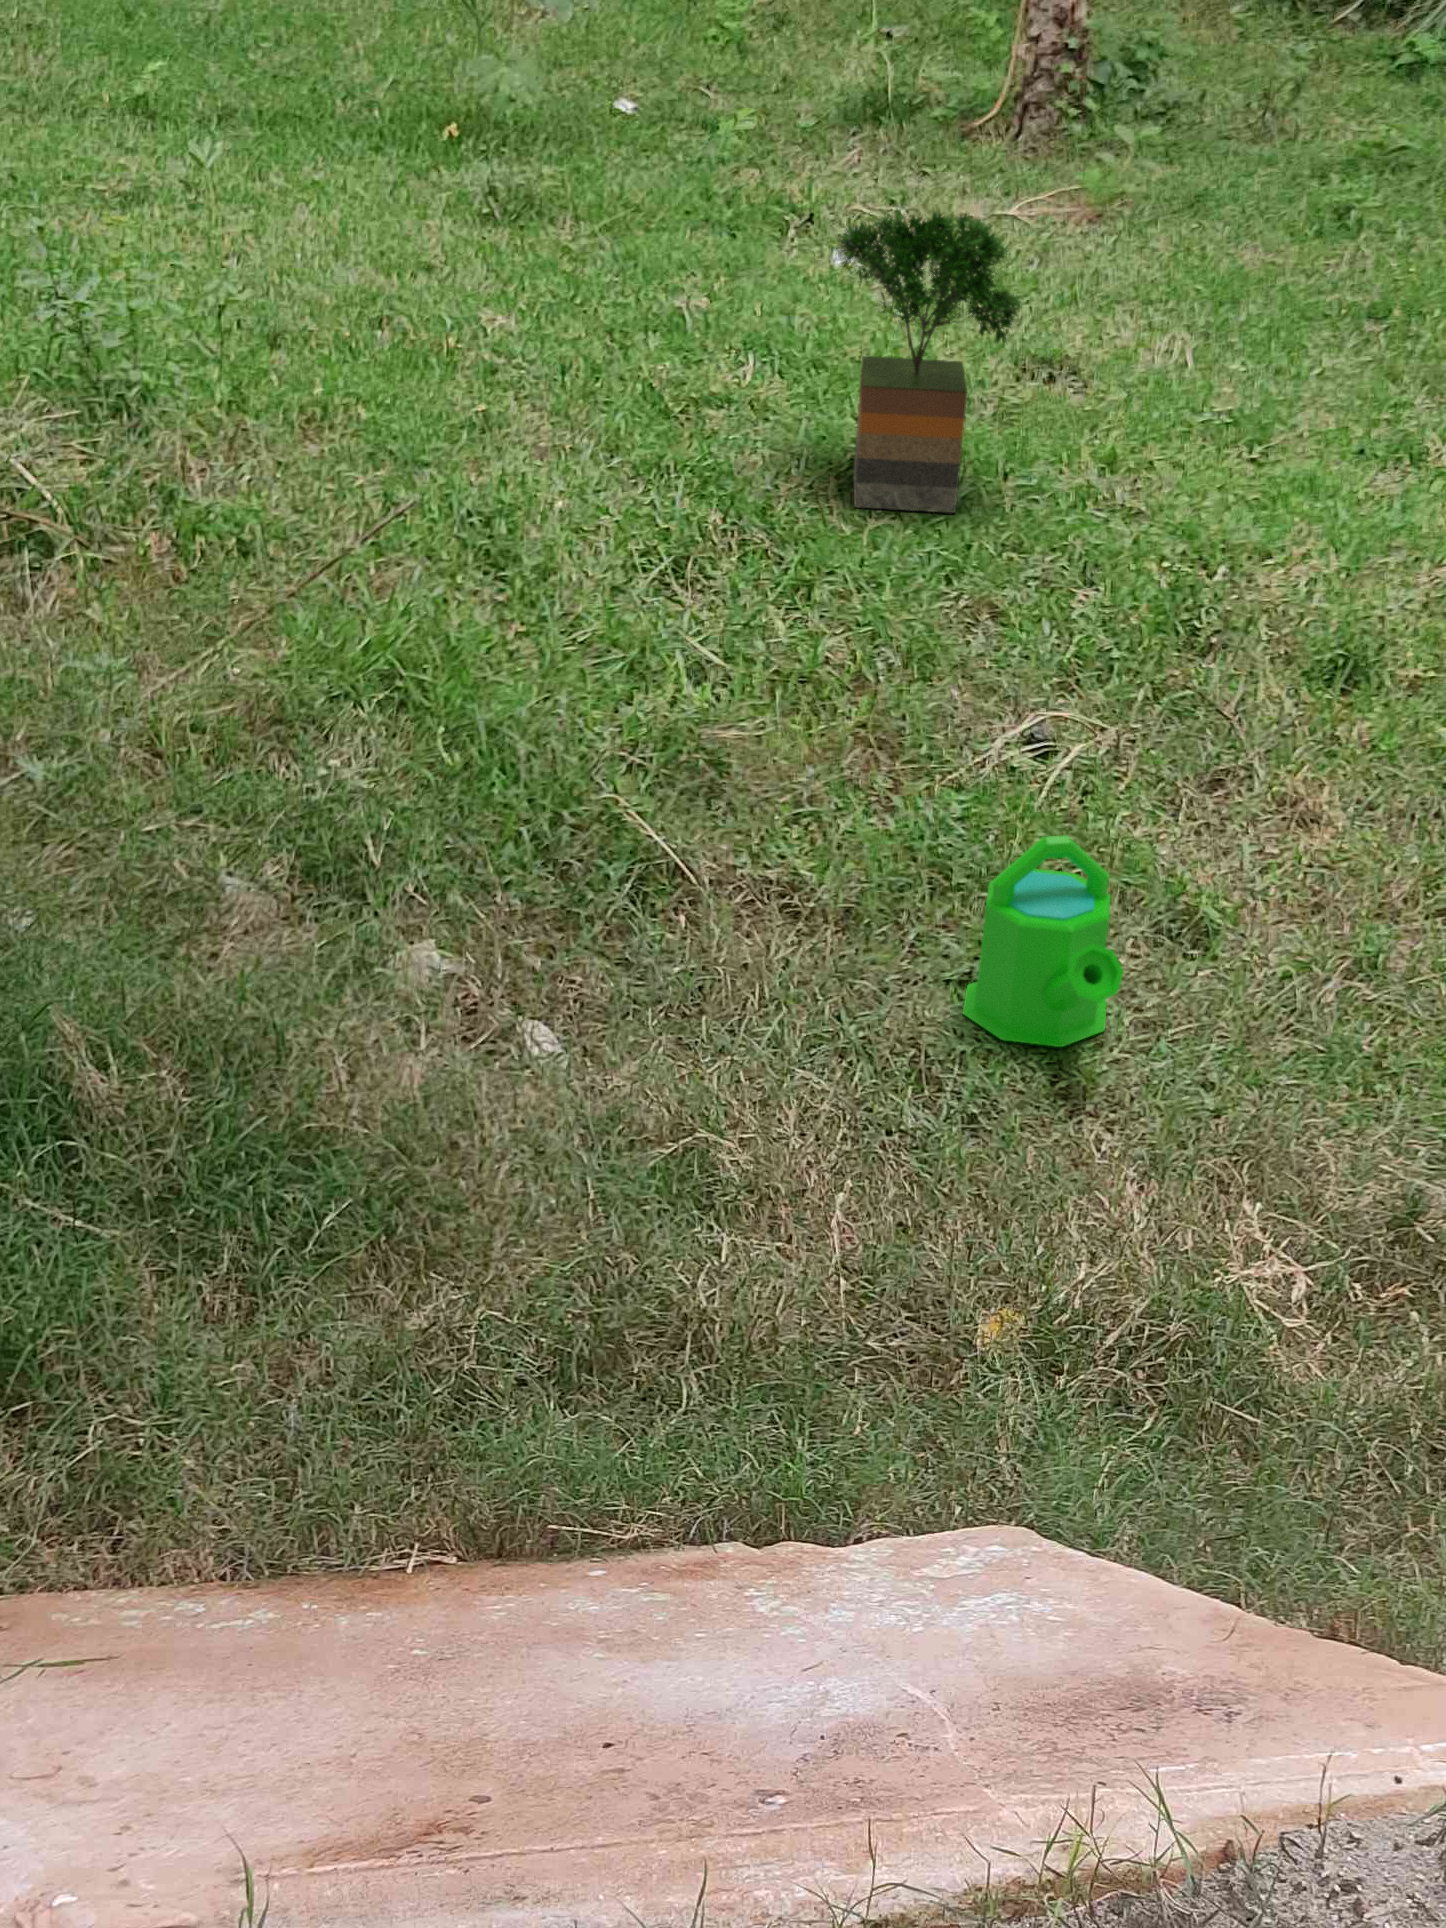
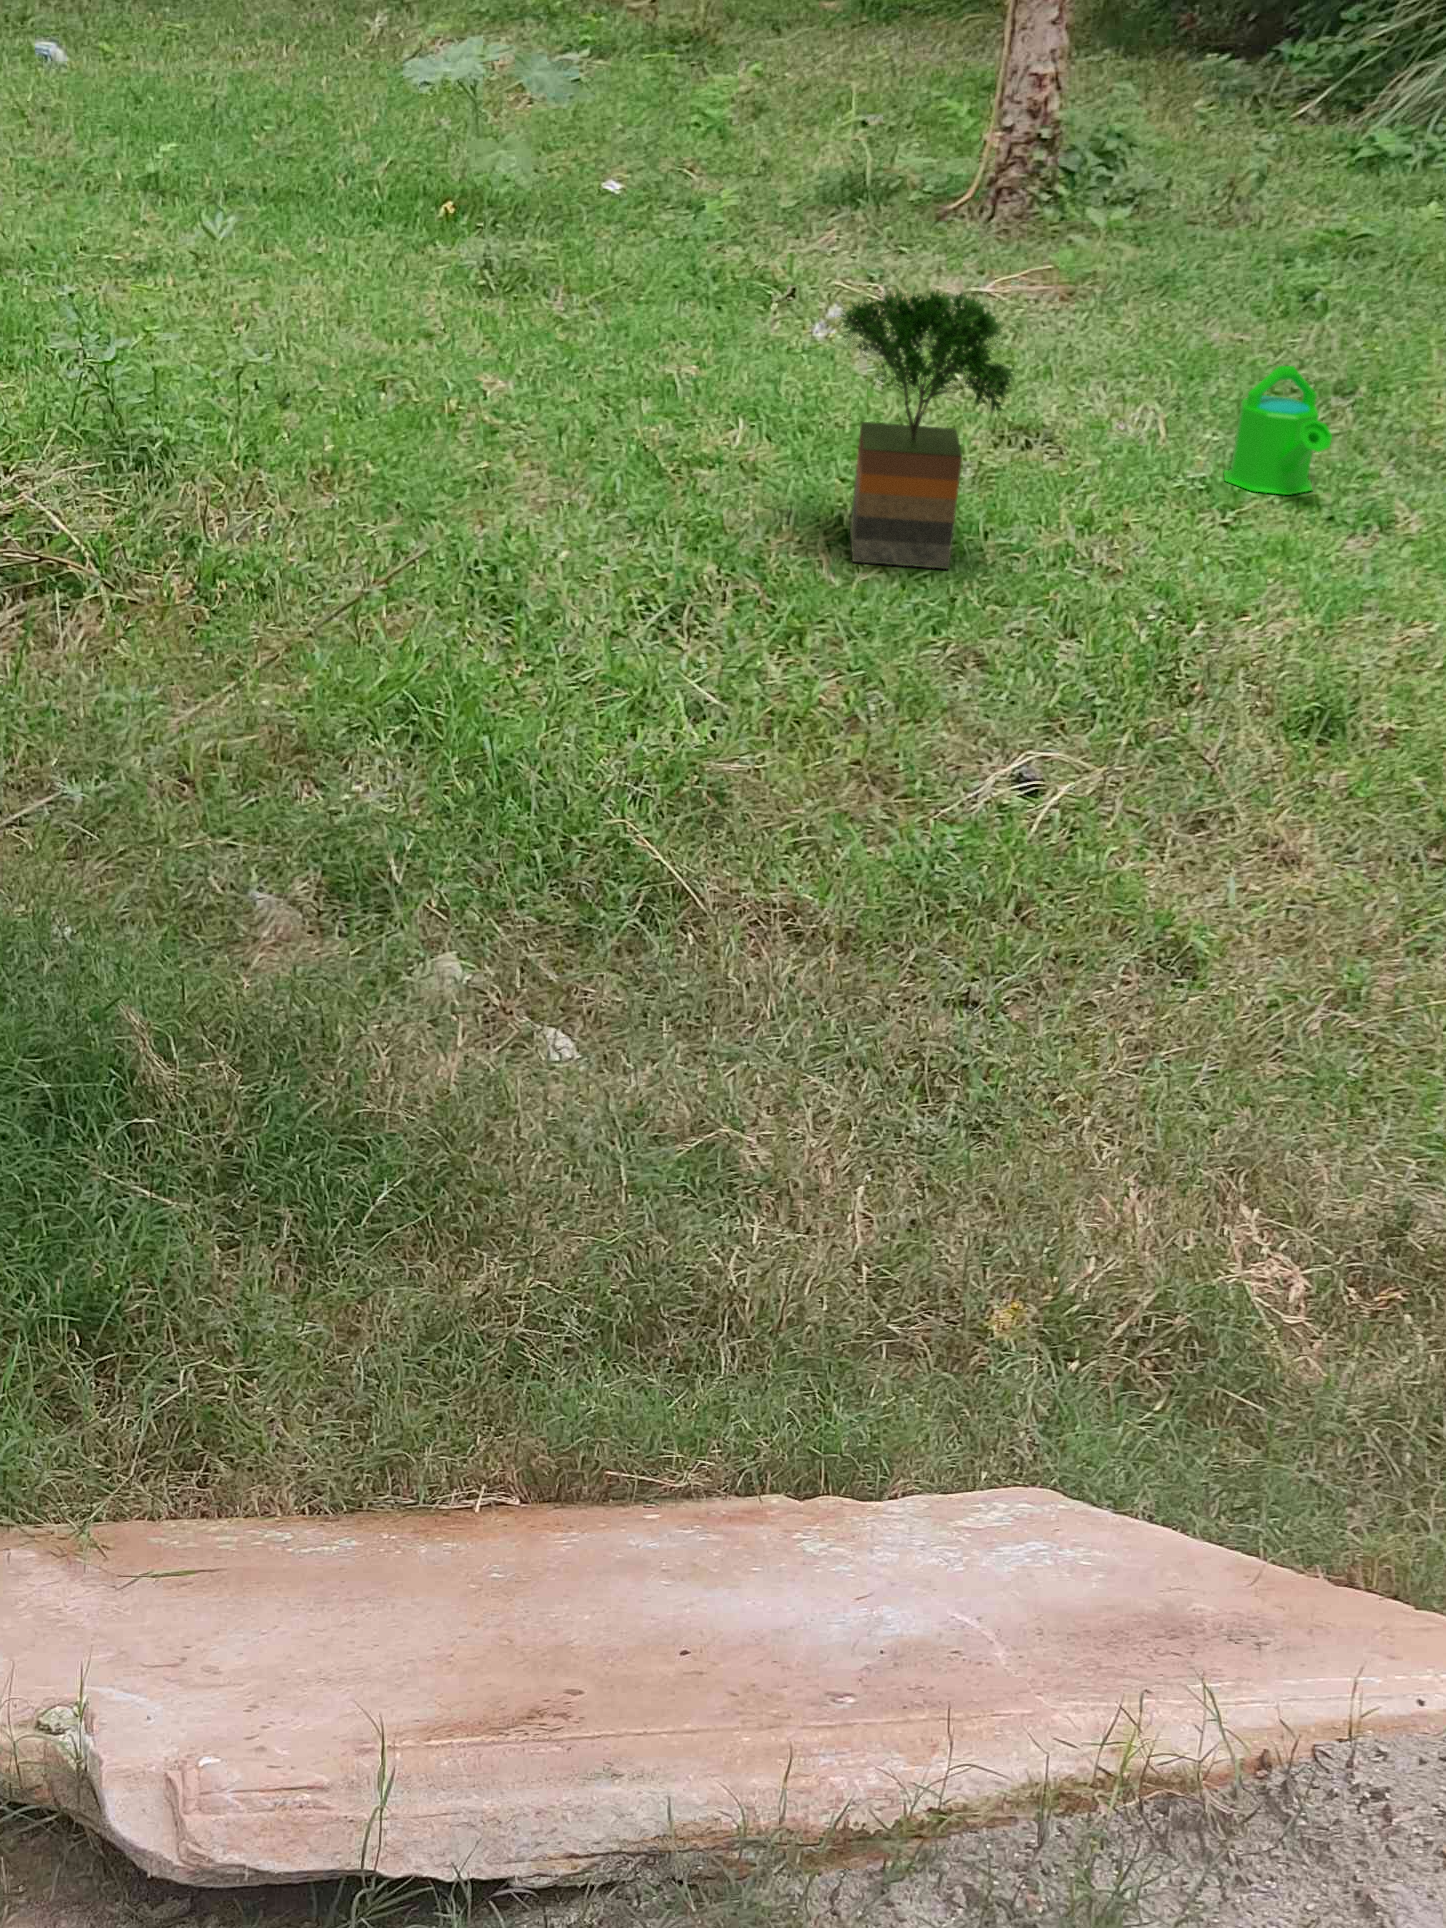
watering can: present [963,835,1124,1047] -> present [1224,366,1332,495]

